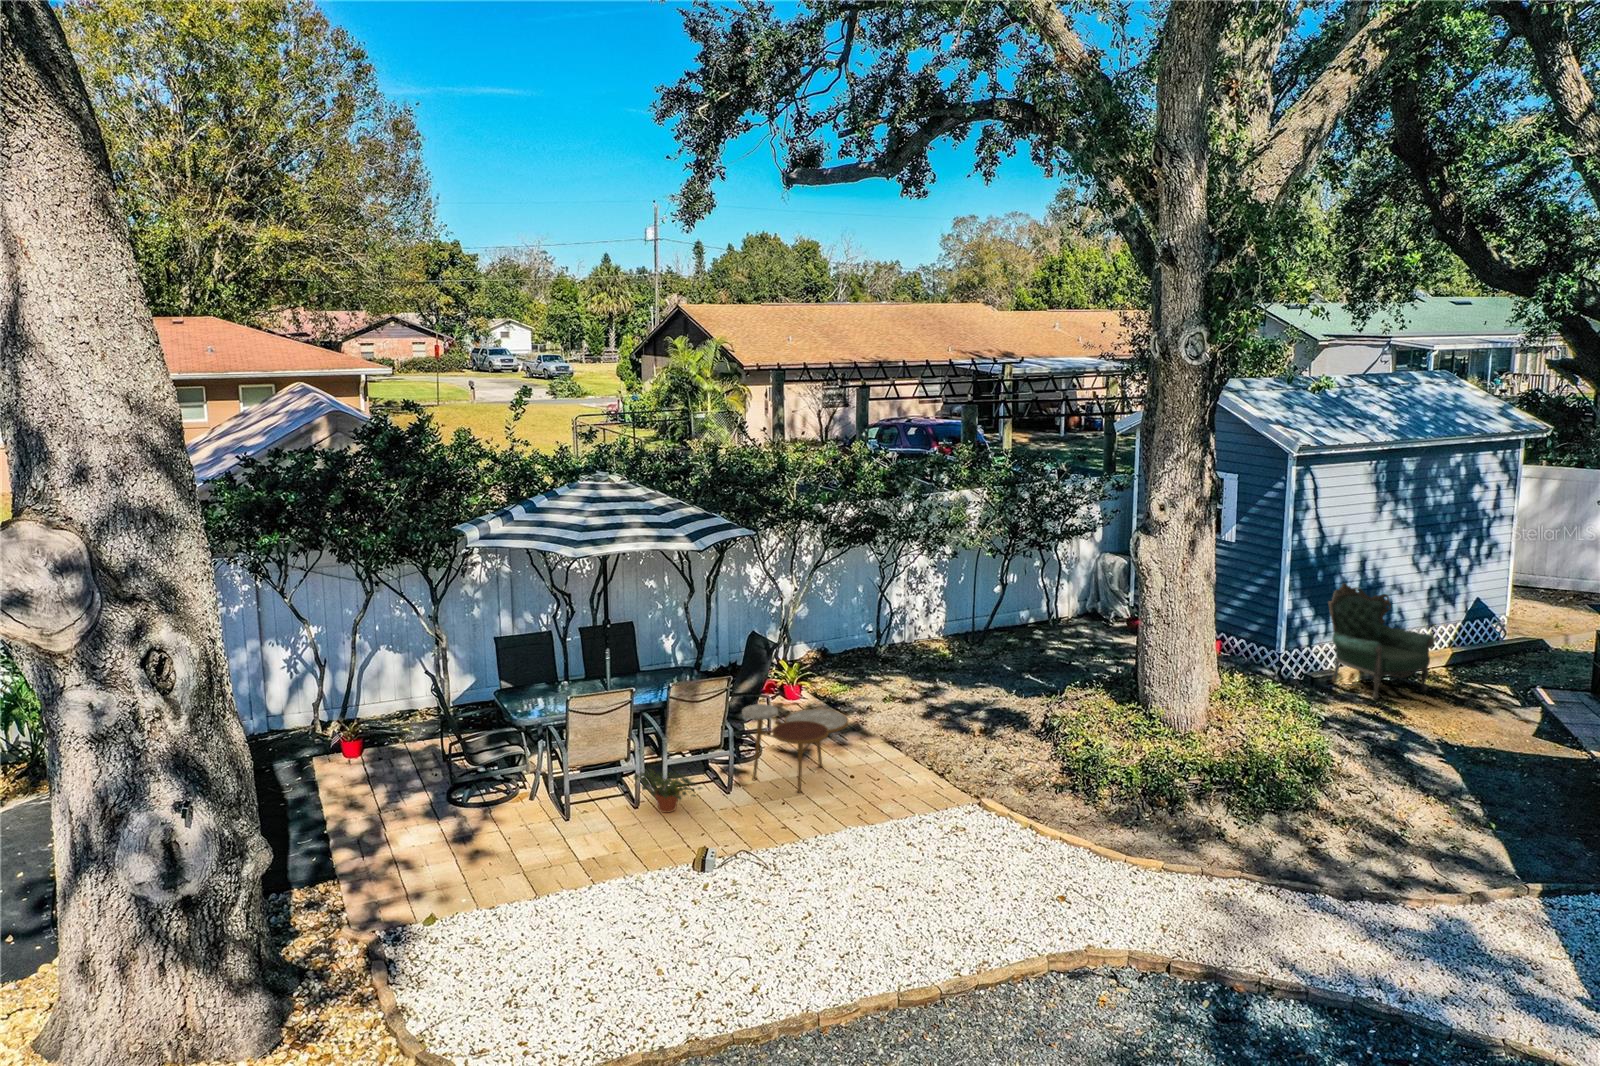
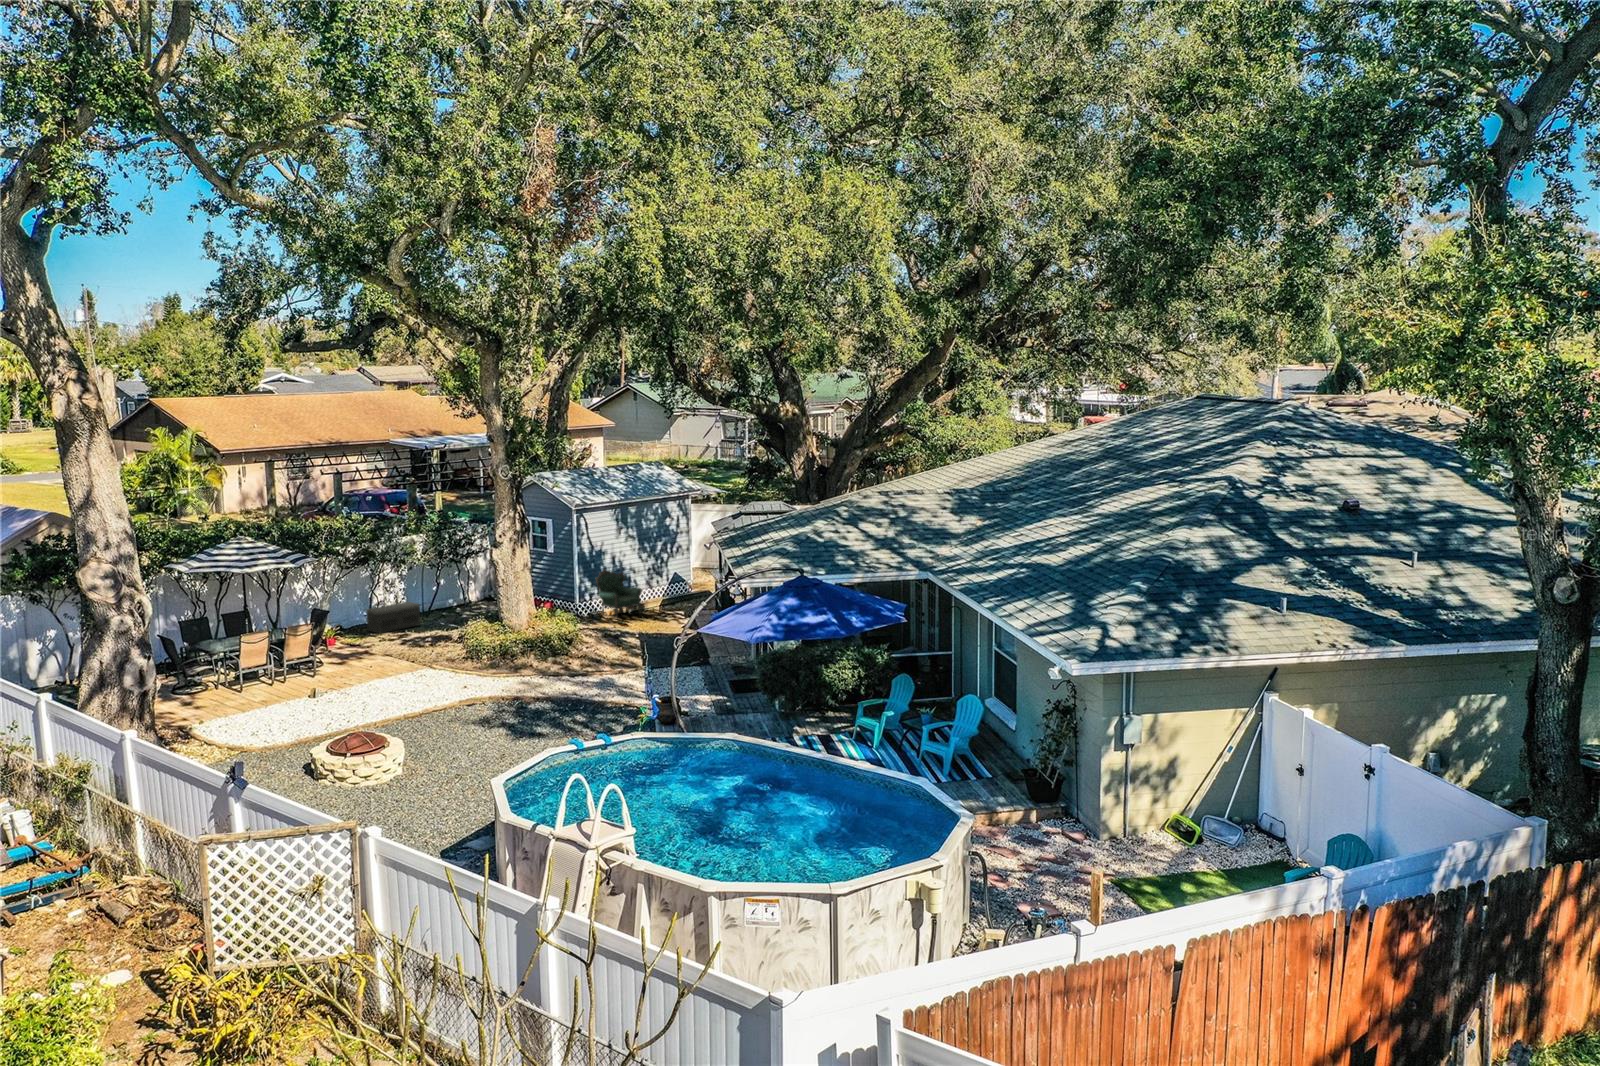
storage bench: none [871,613,967,673] -> present [367,602,421,633]
side table: present [742,704,848,793] -> none [315,638,366,673]
potted plant: present [634,769,702,812] -> none [268,667,303,685]

